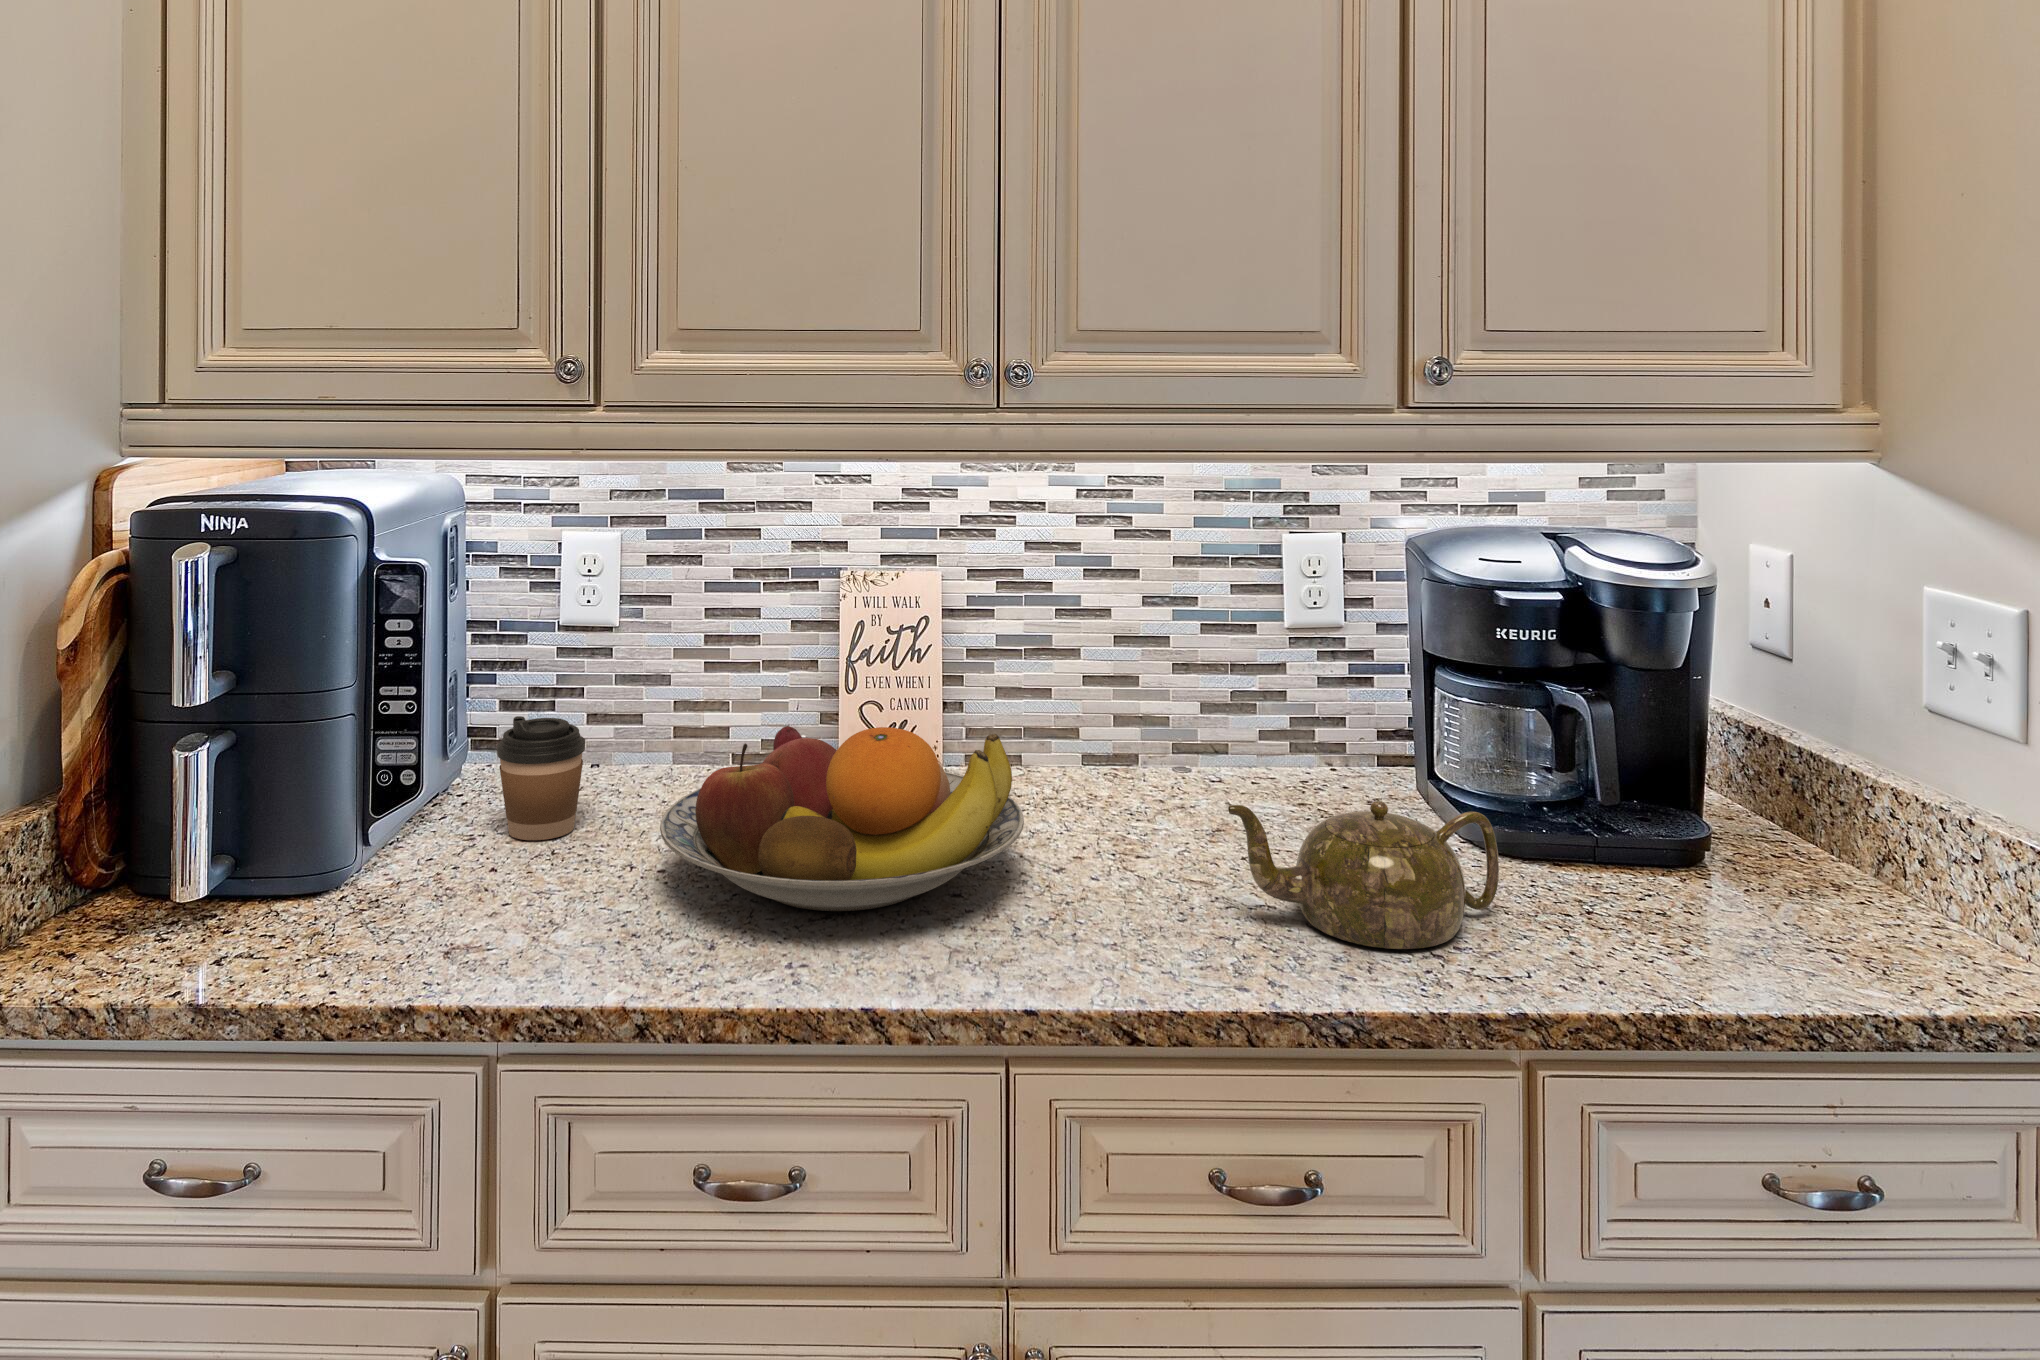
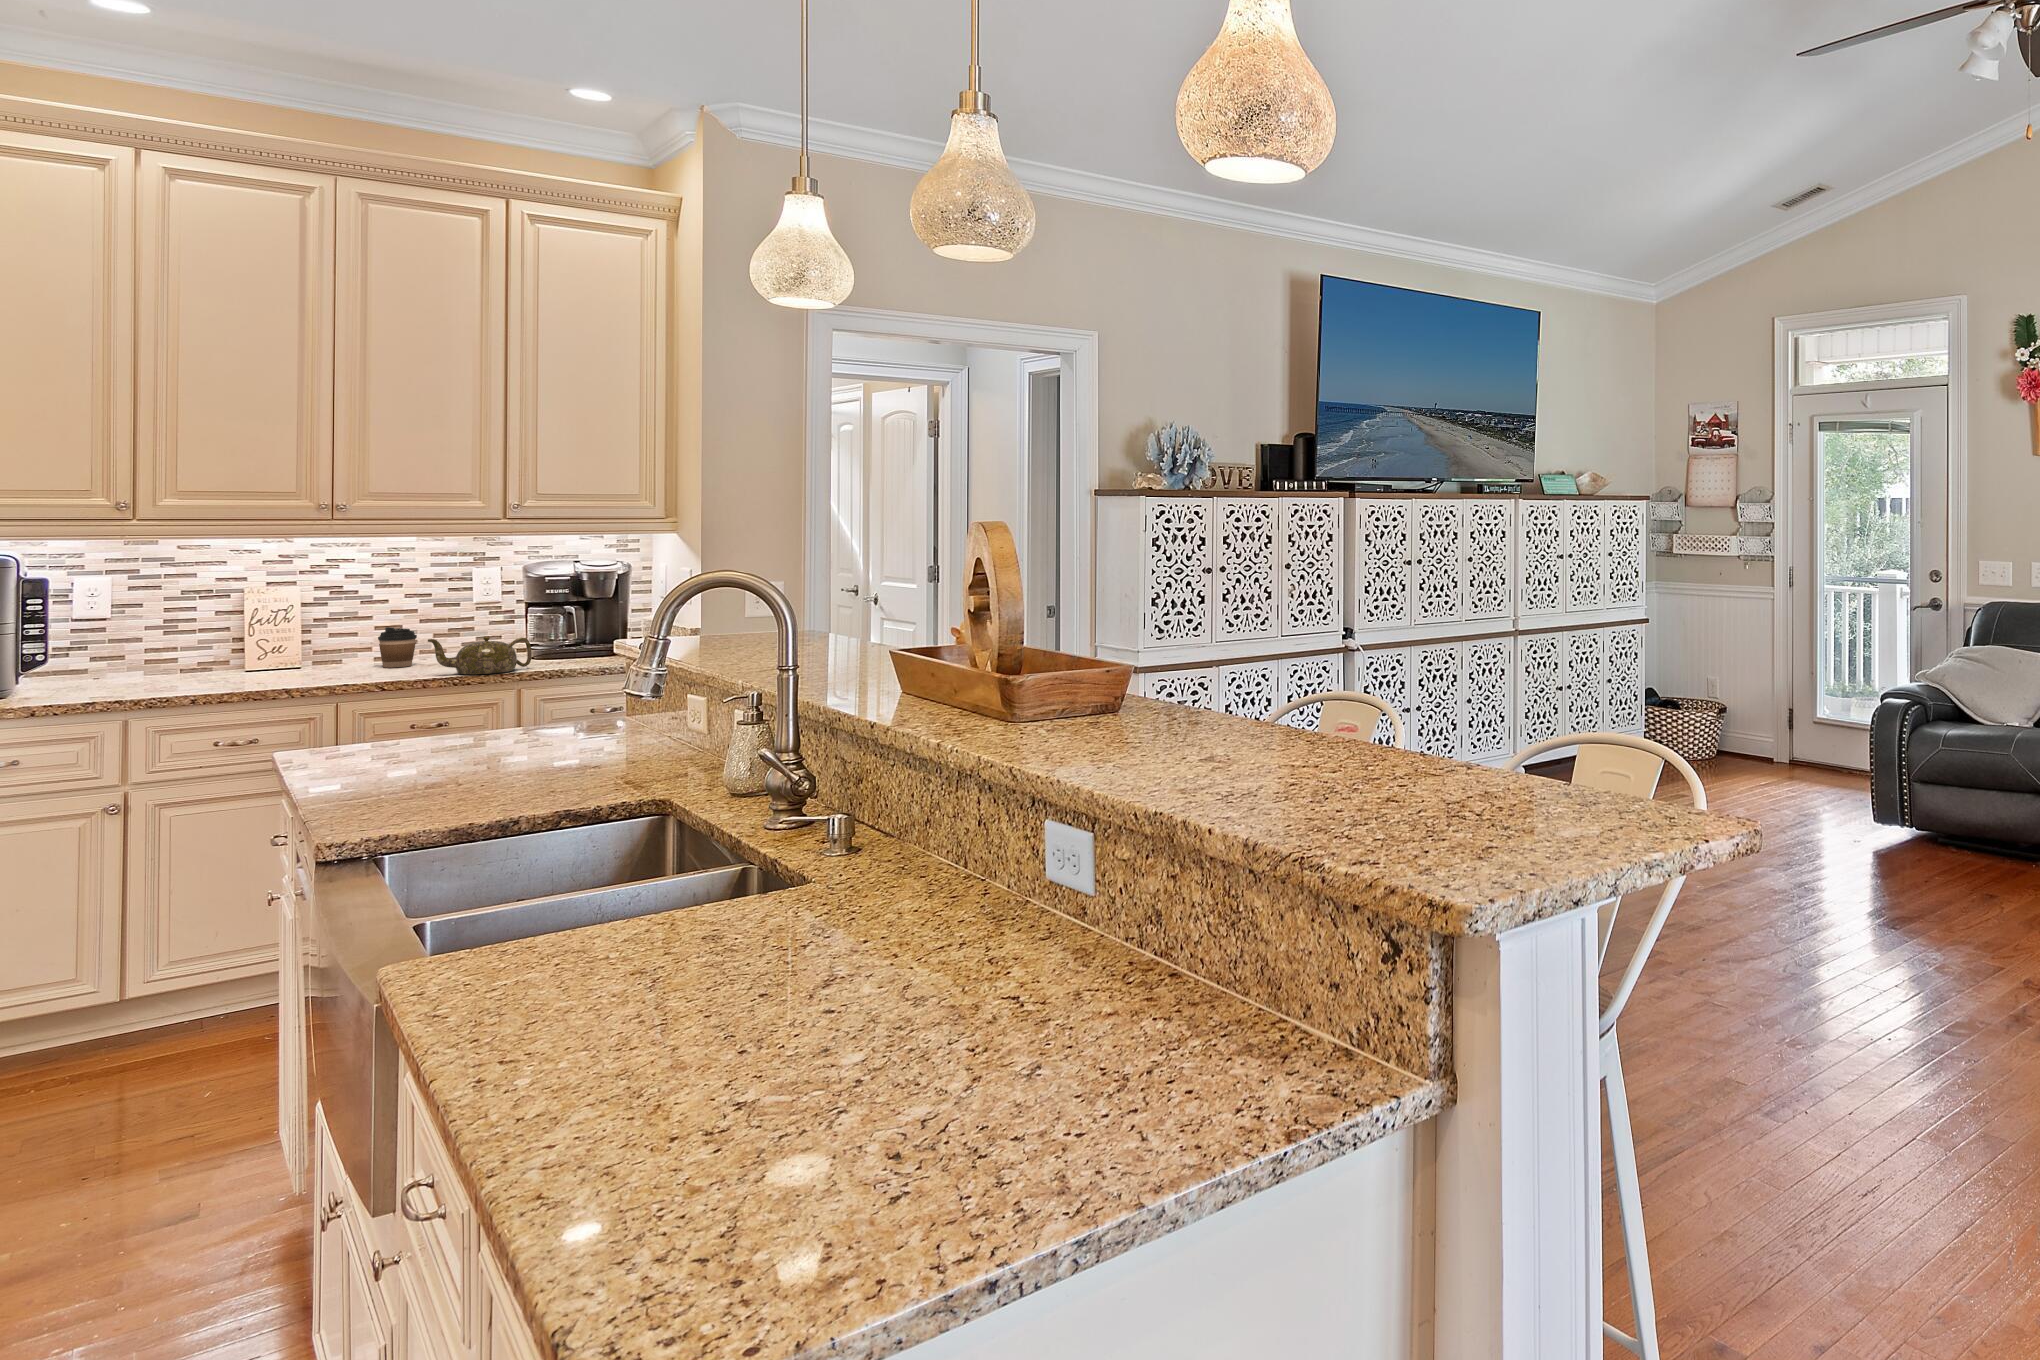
coffee cup: present [497,716,585,840] -> present [378,627,417,668]
fruit bowl: present [660,726,1024,911] -> none [170,629,344,688]

